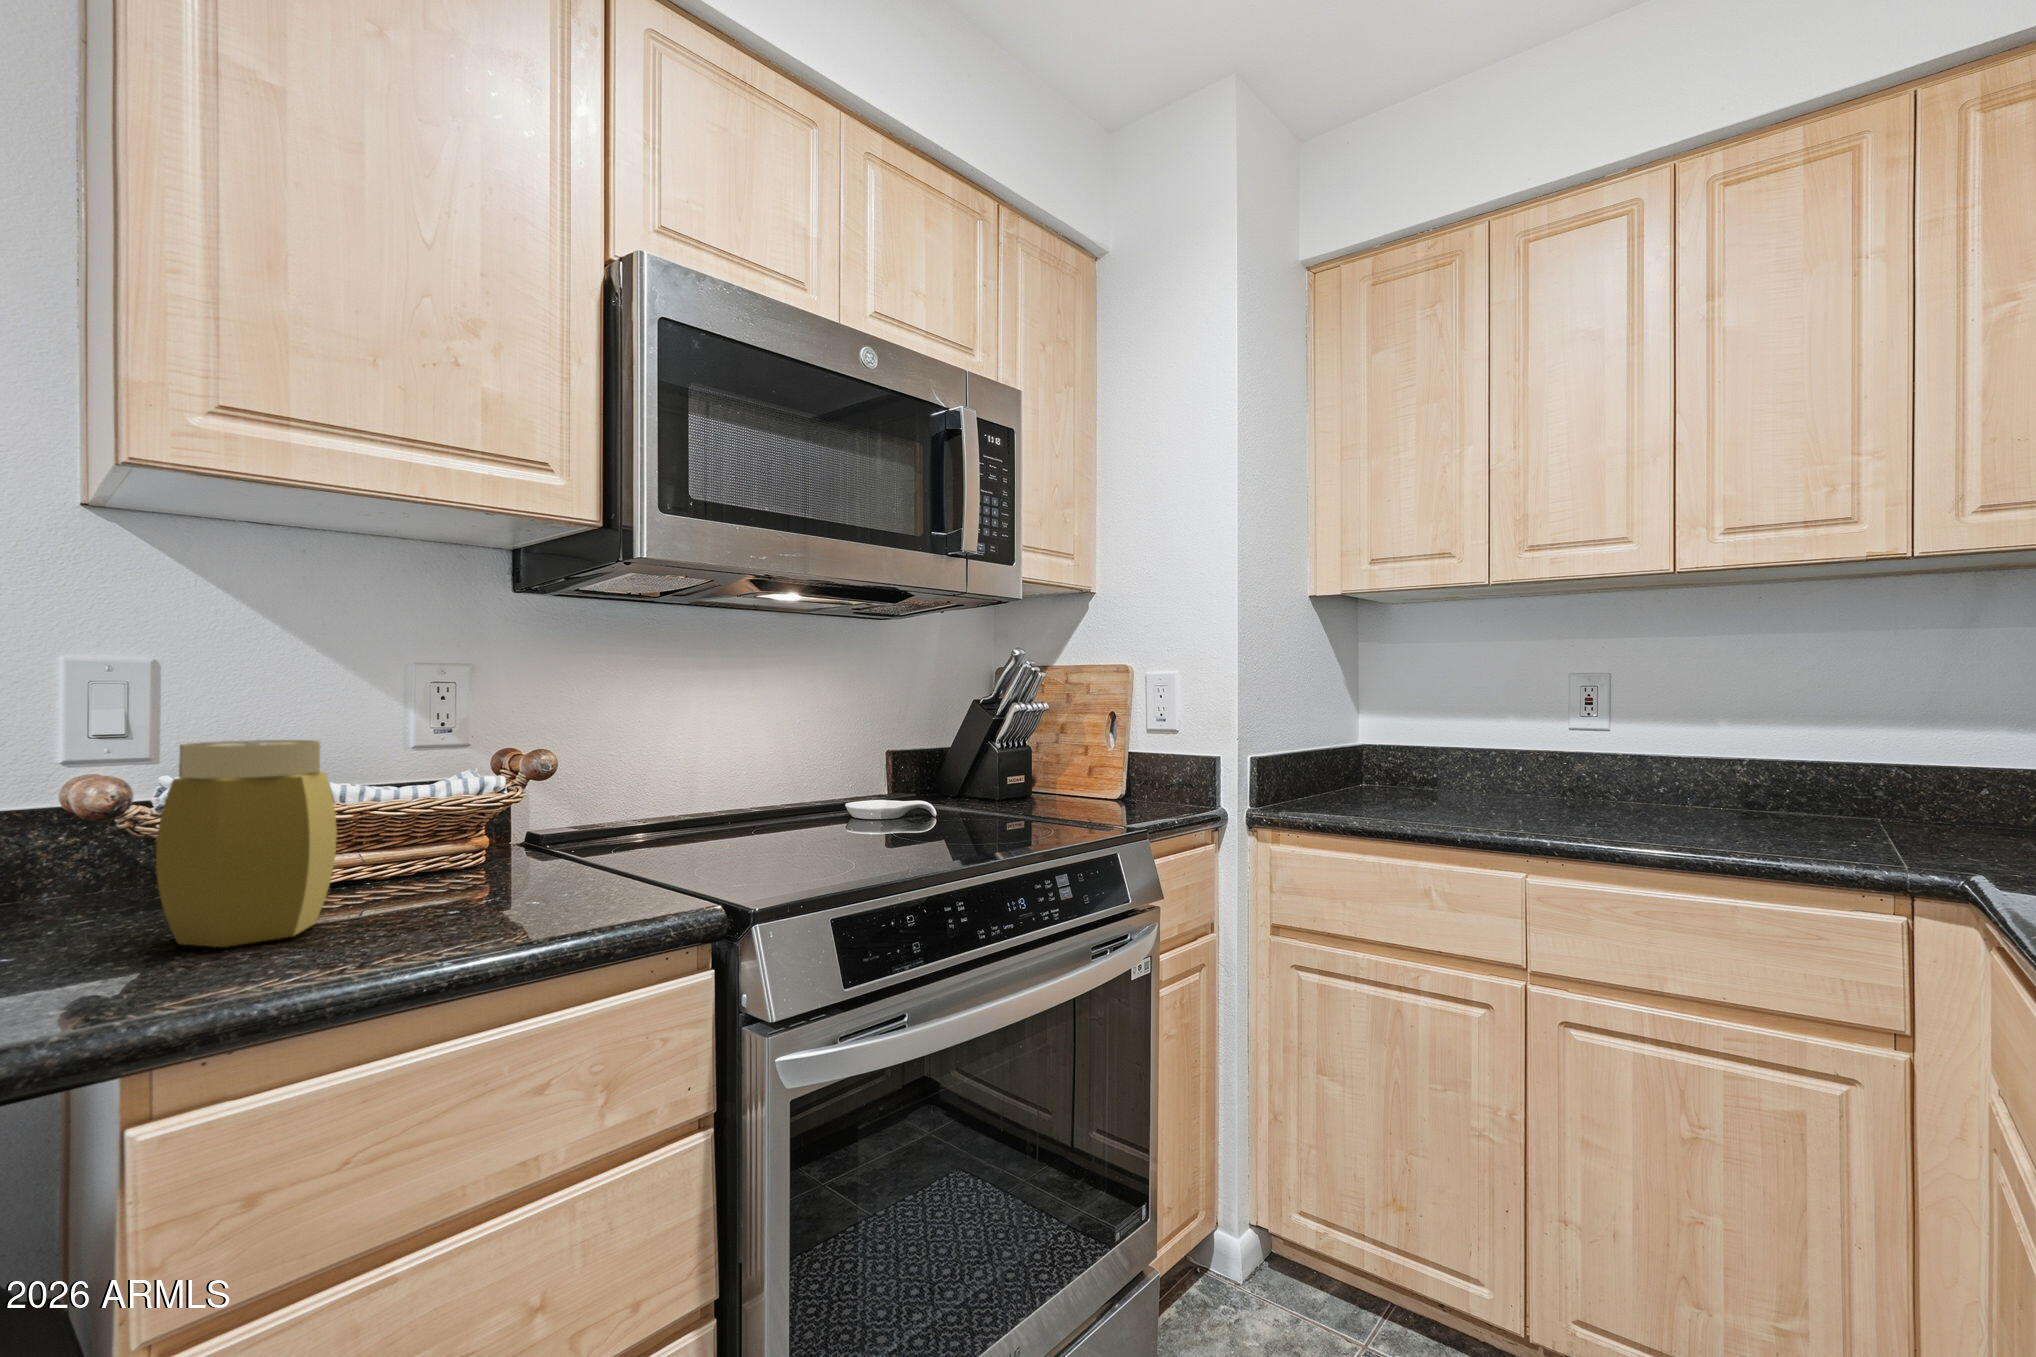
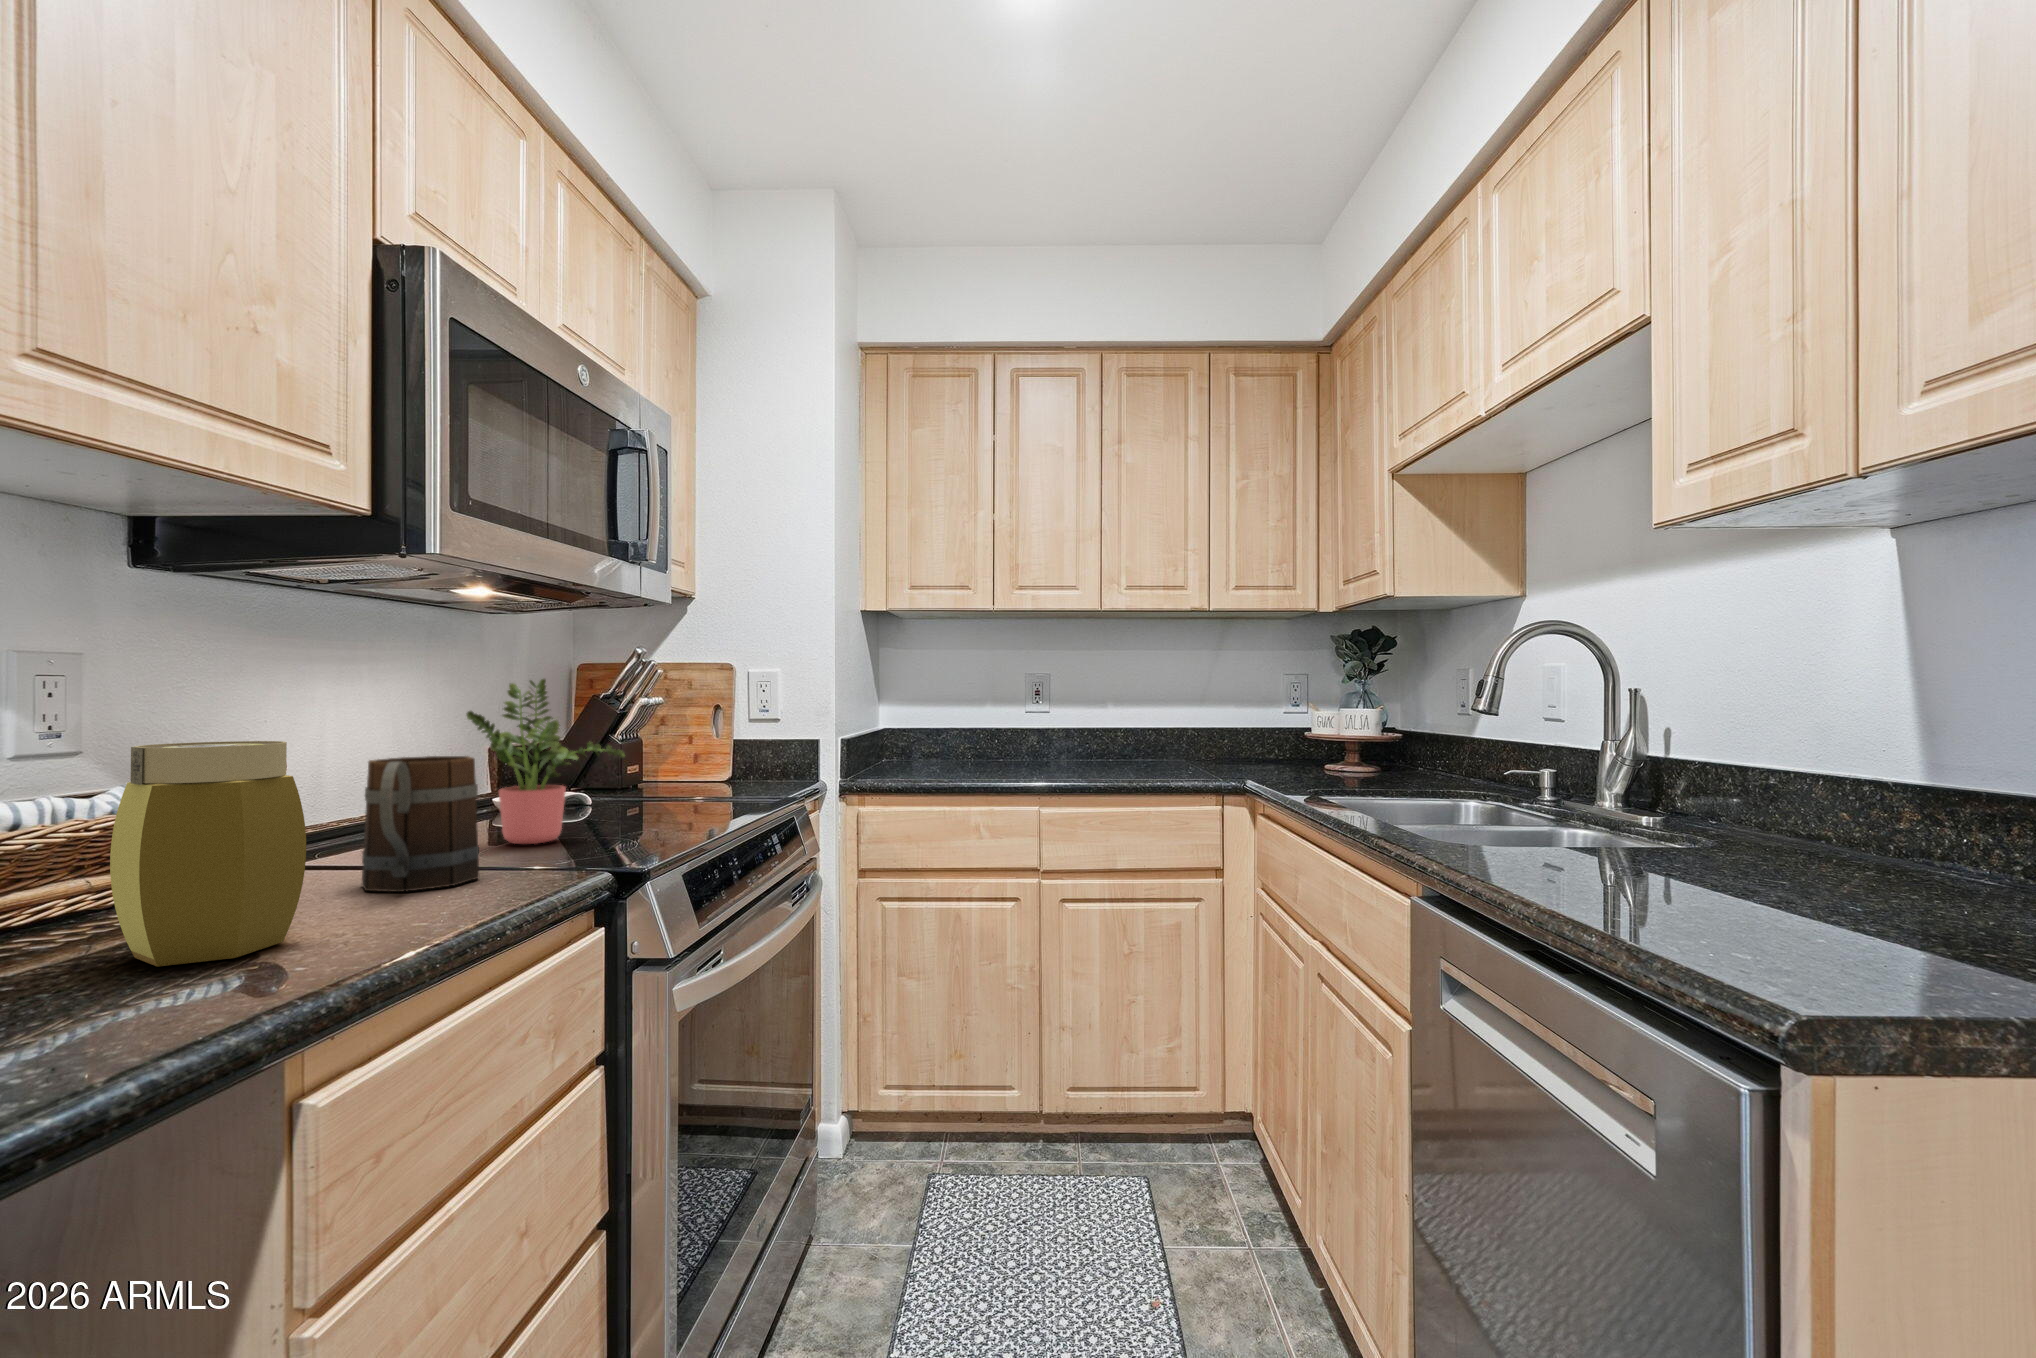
potted plant: none [693,682,854,854] -> present [467,679,625,844]
mug: none [472,759,625,895] -> present [362,756,479,892]

